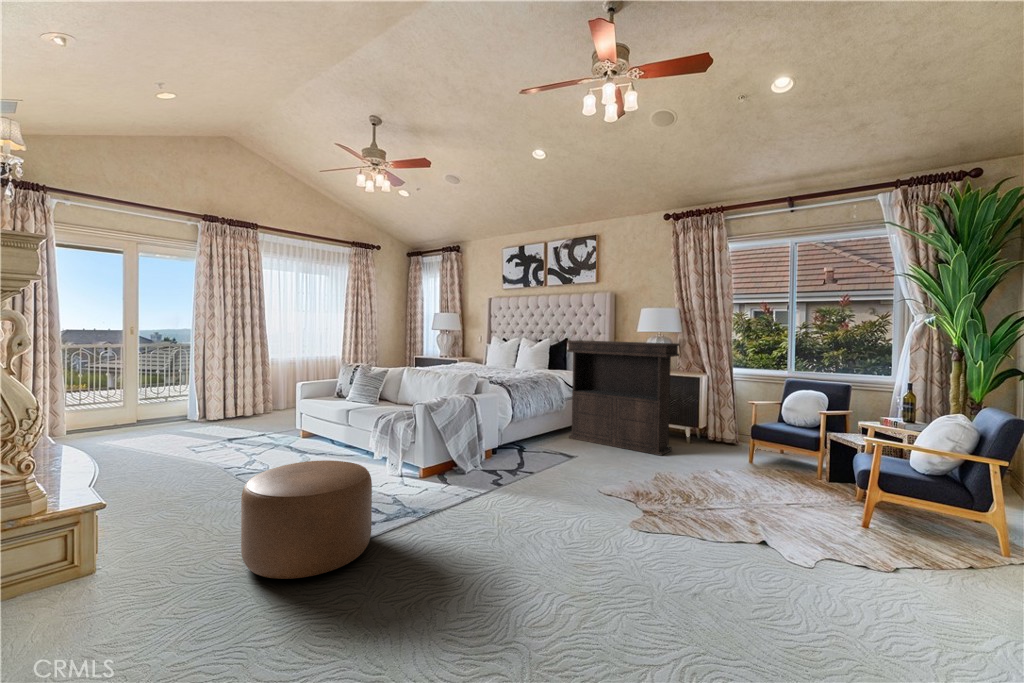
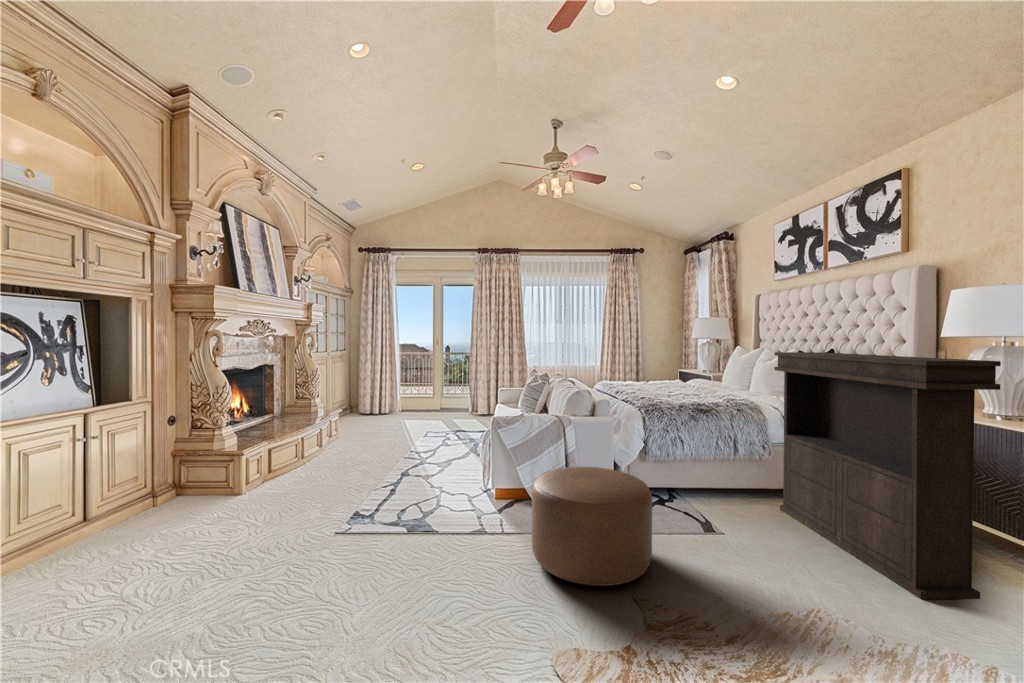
ottoman: present [241,460,372,579] -> present [532,467,652,586]

